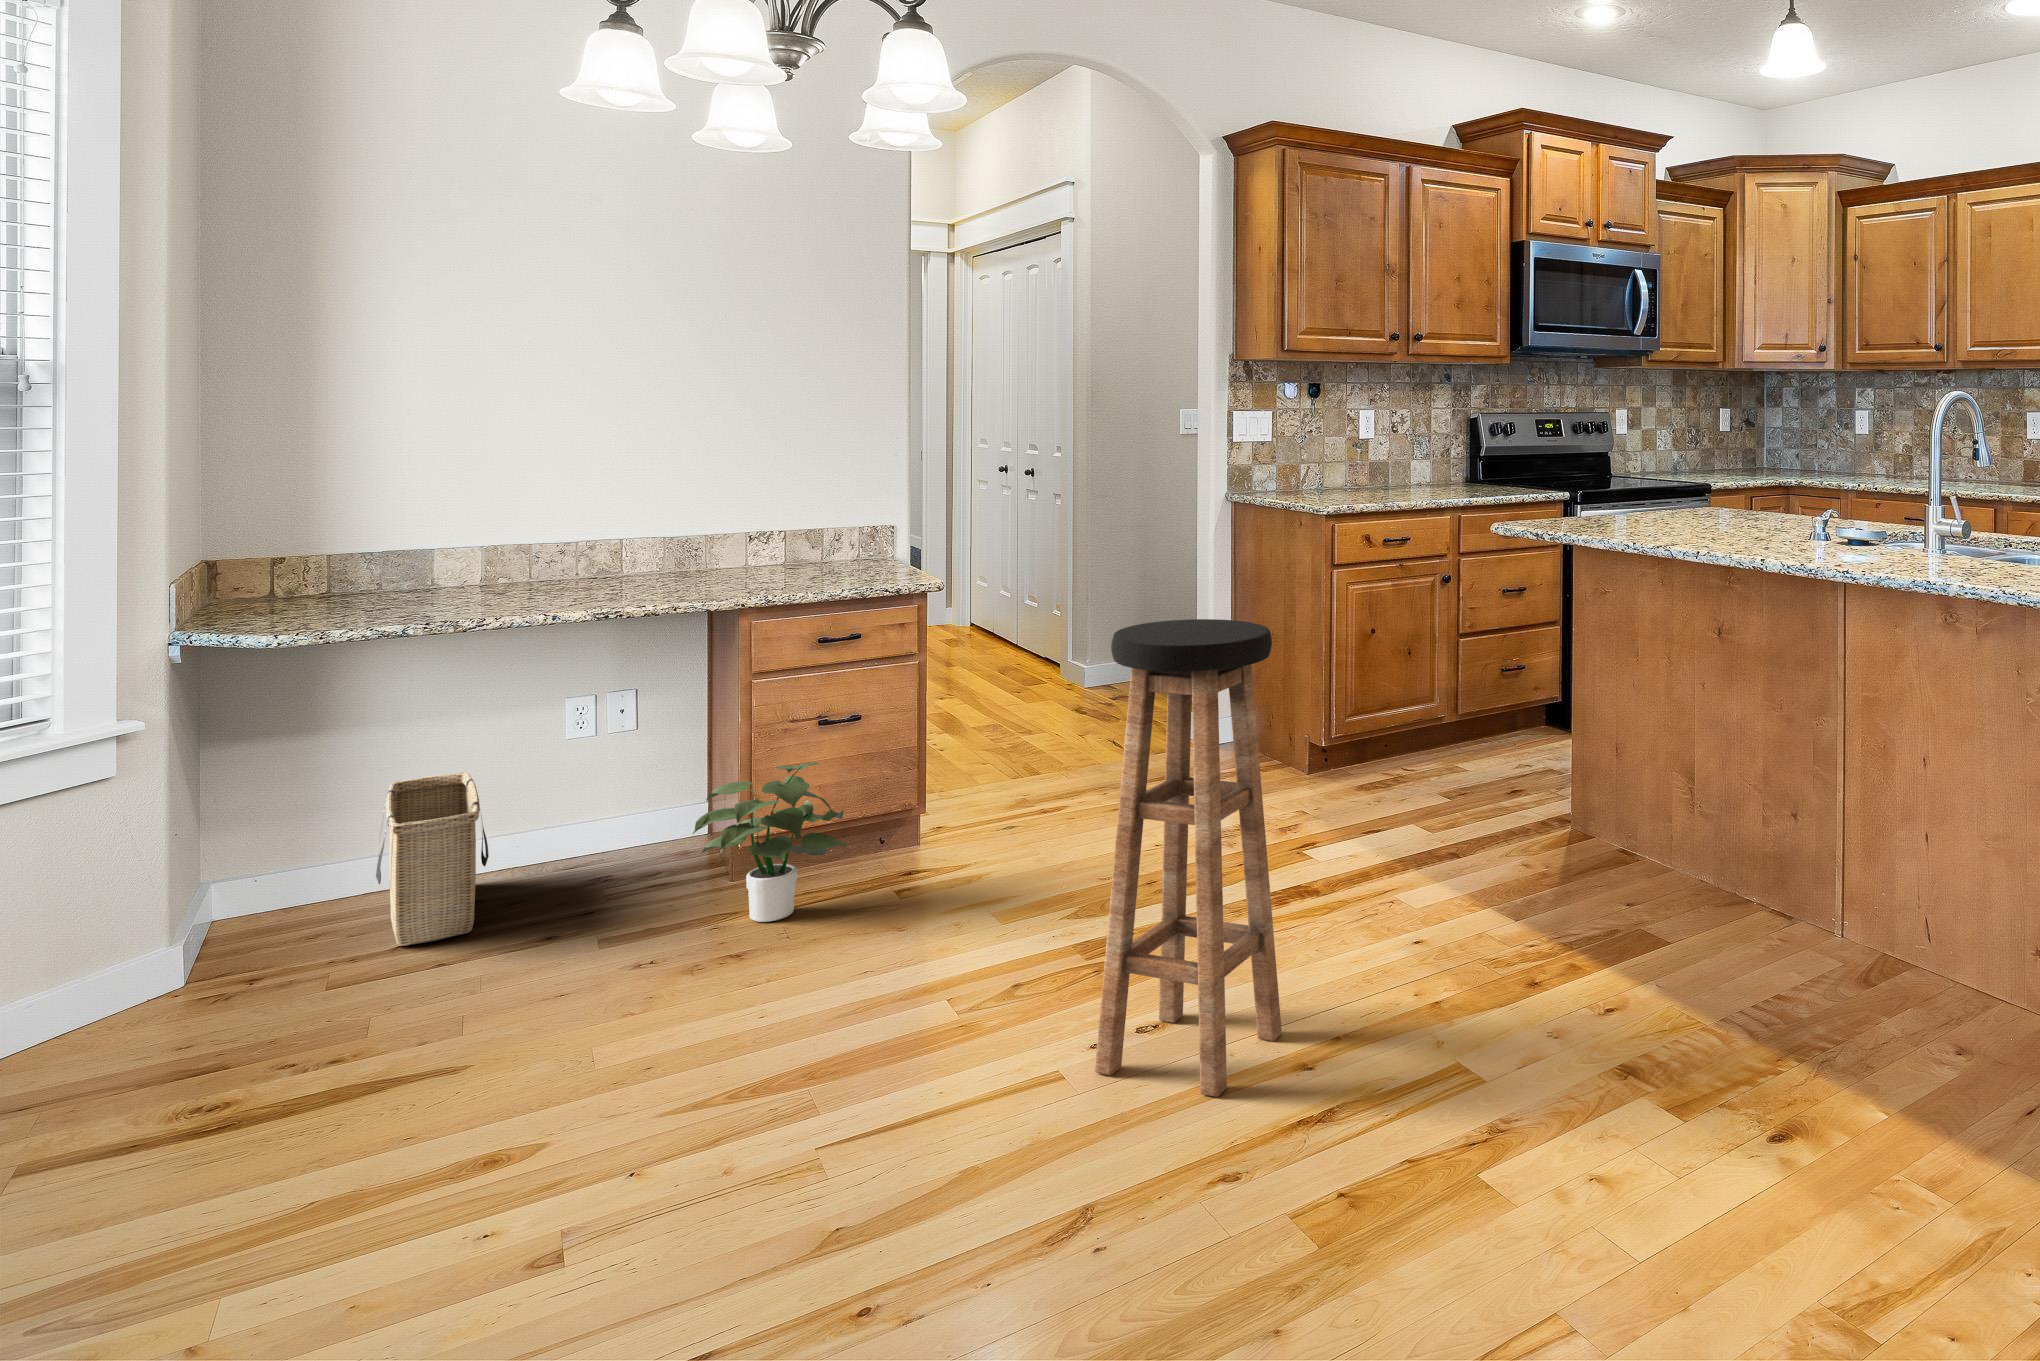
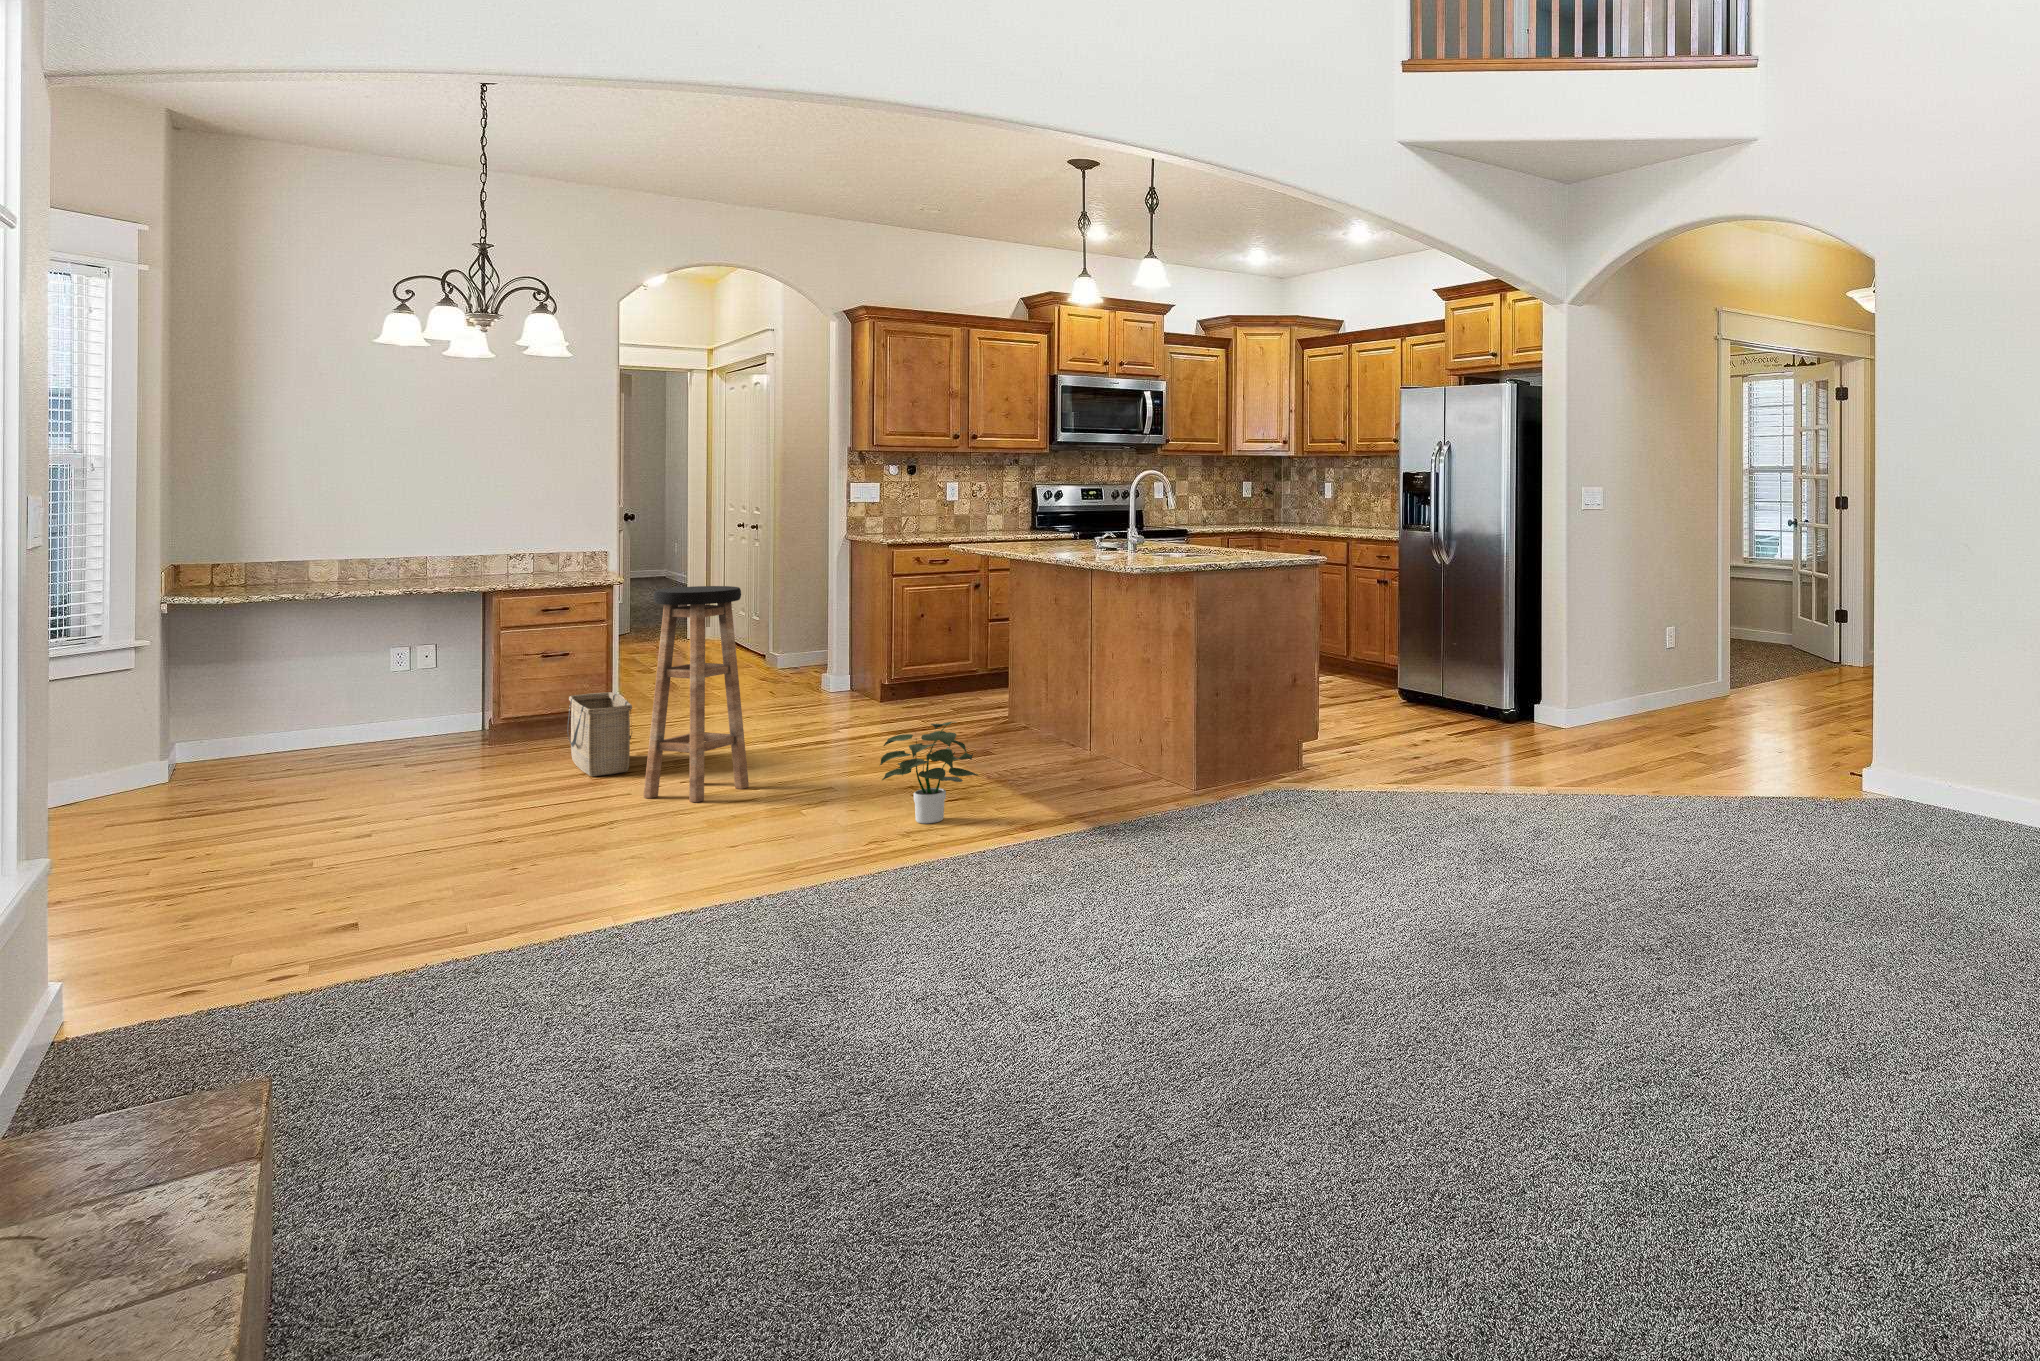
potted plant: present [692,762,849,922] -> present [880,722,978,824]
basket: present [376,773,489,946] -> present [567,692,632,776]

